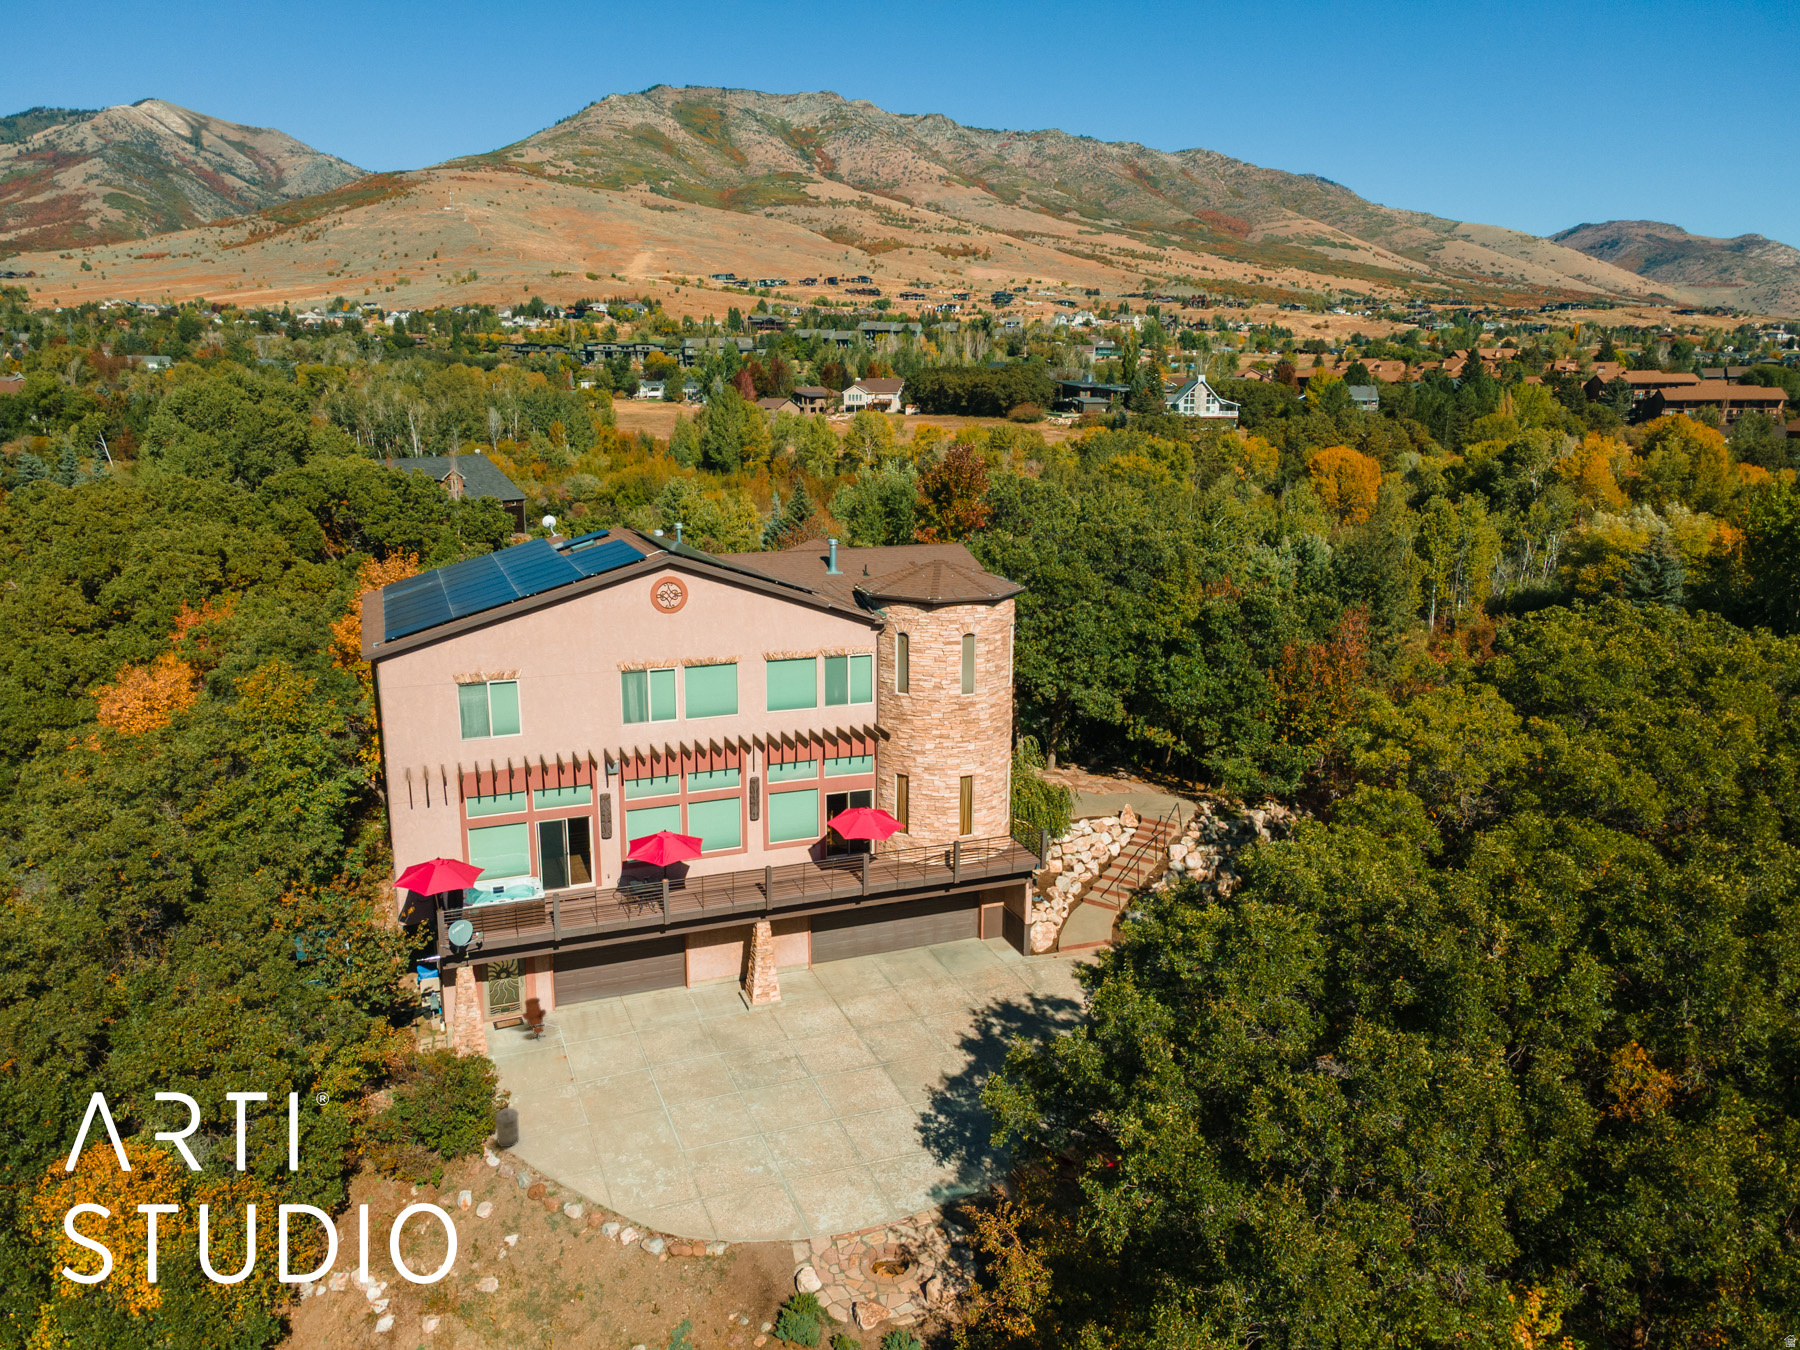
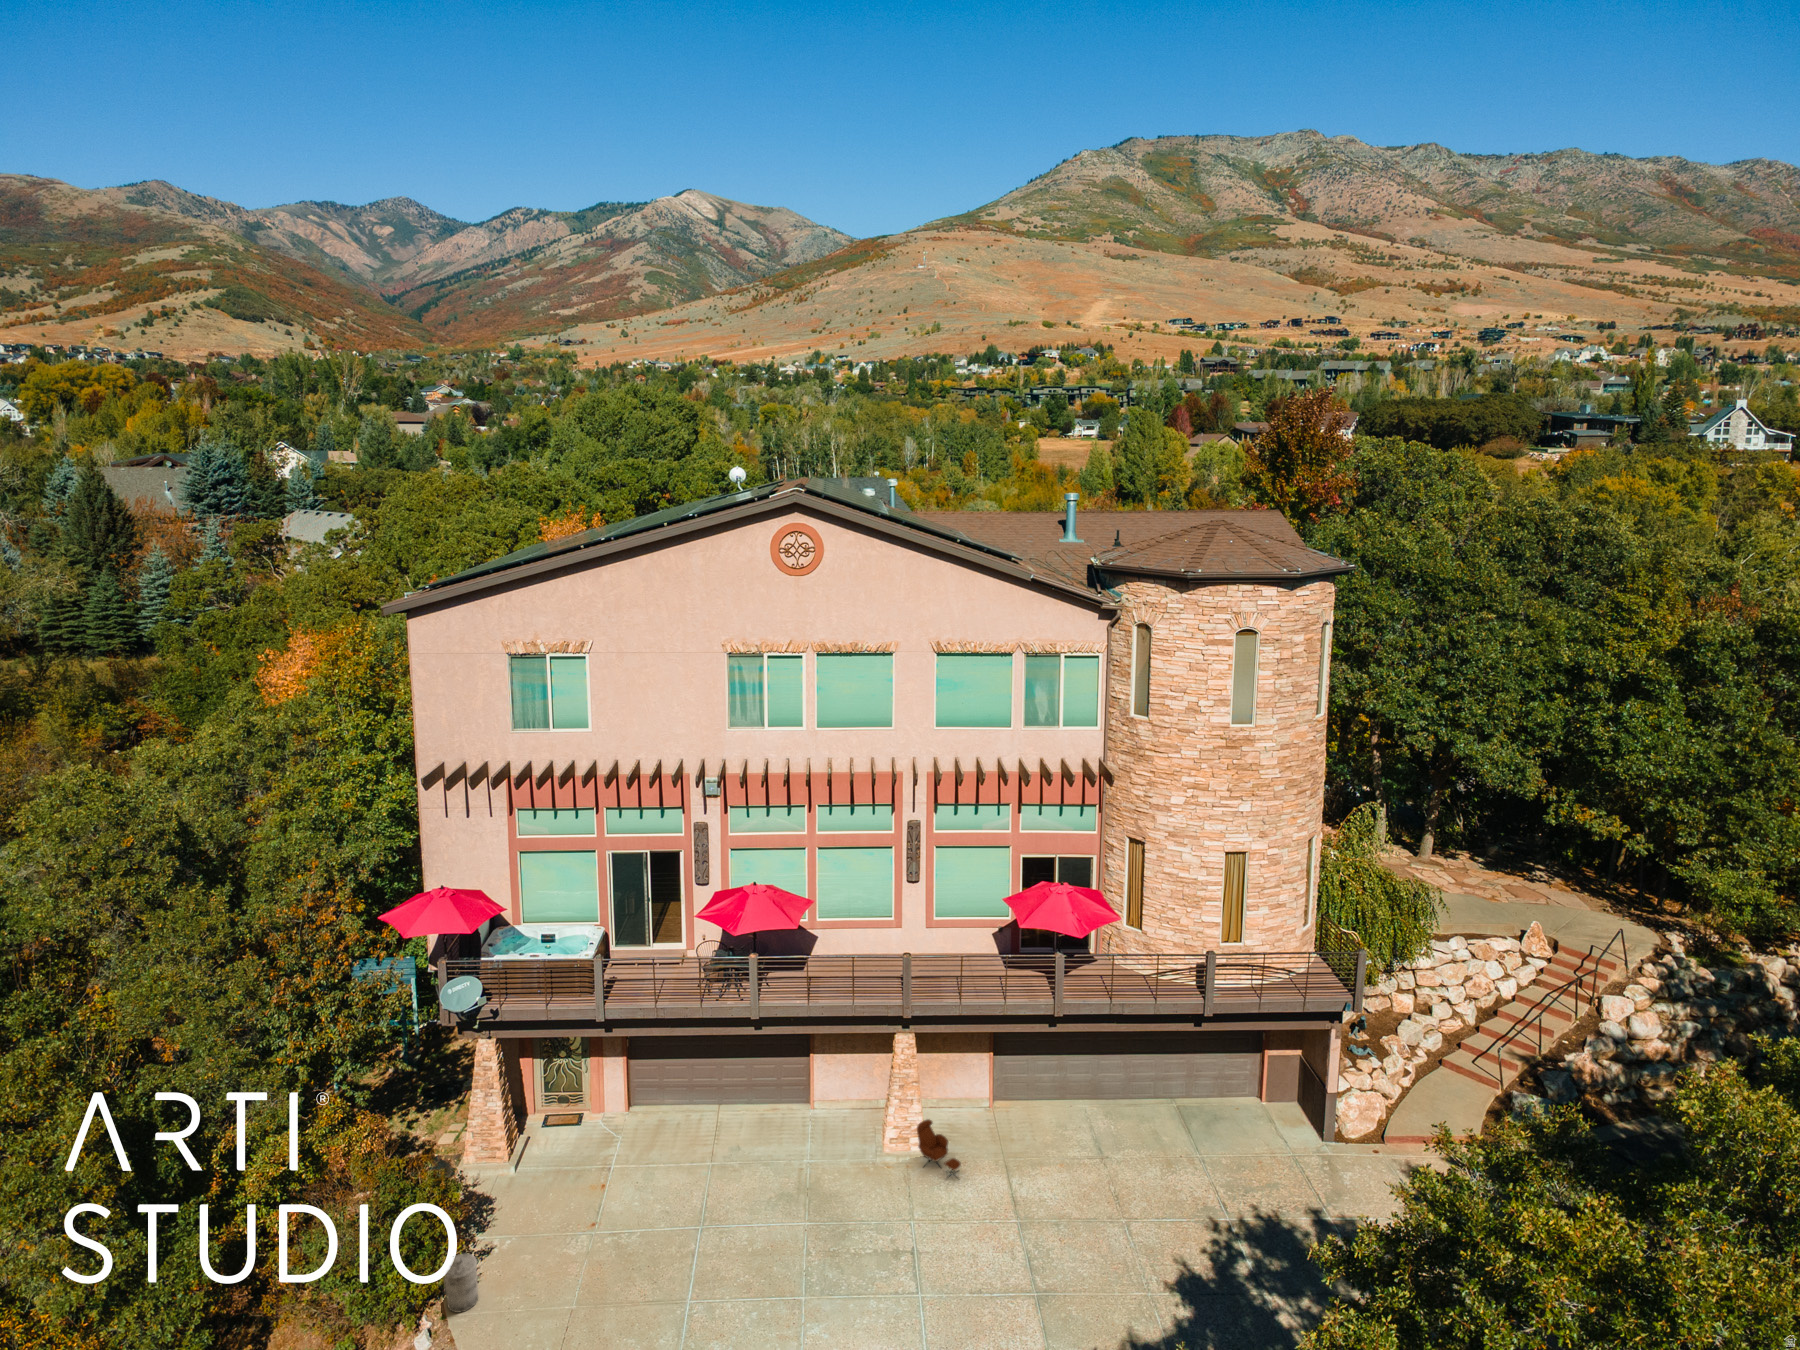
lounge chair: present [522,998,546,1037] -> present [917,1119,961,1174]

